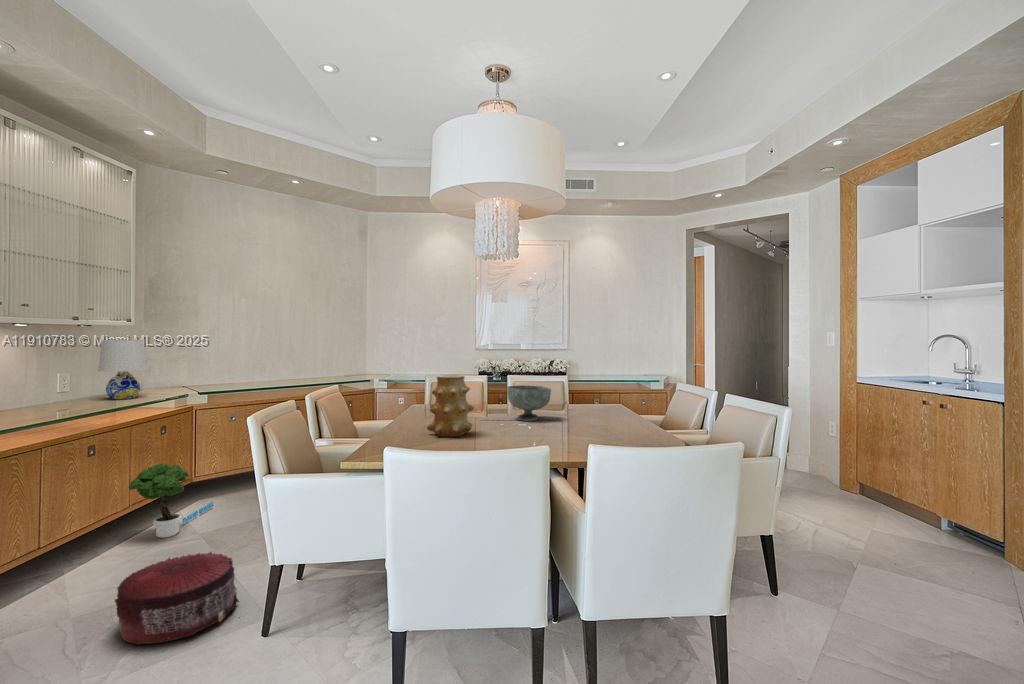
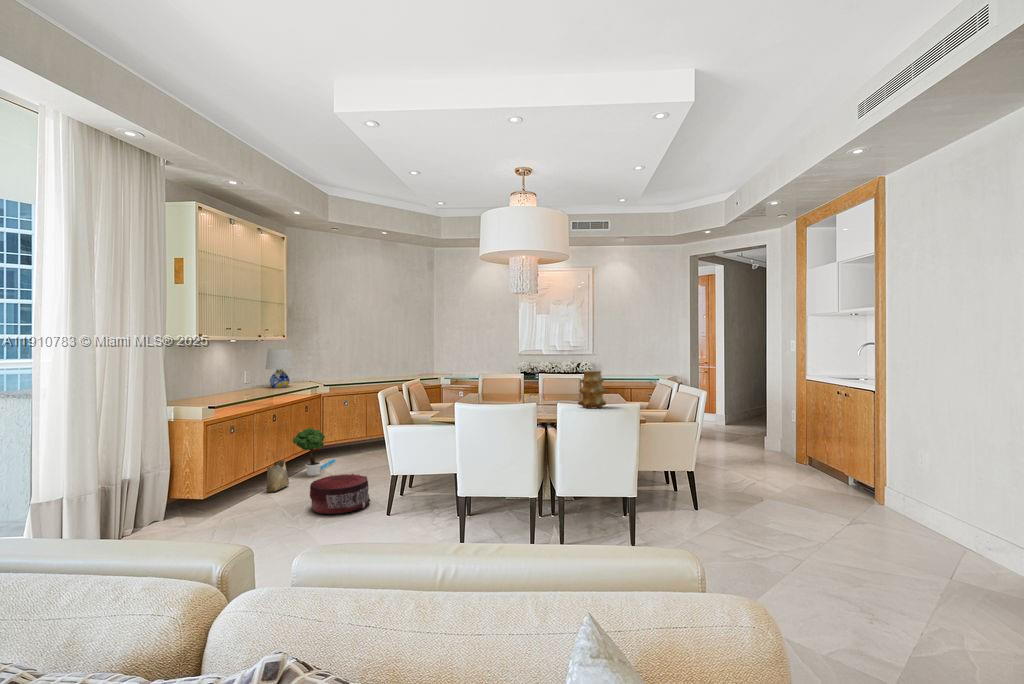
vase: present [427,374,474,437] -> present [578,370,607,408]
decorative bowl: present [507,385,551,421] -> none [532,379,561,402]
woven basket: none [62,506,113,581] -> present [267,450,289,492]

